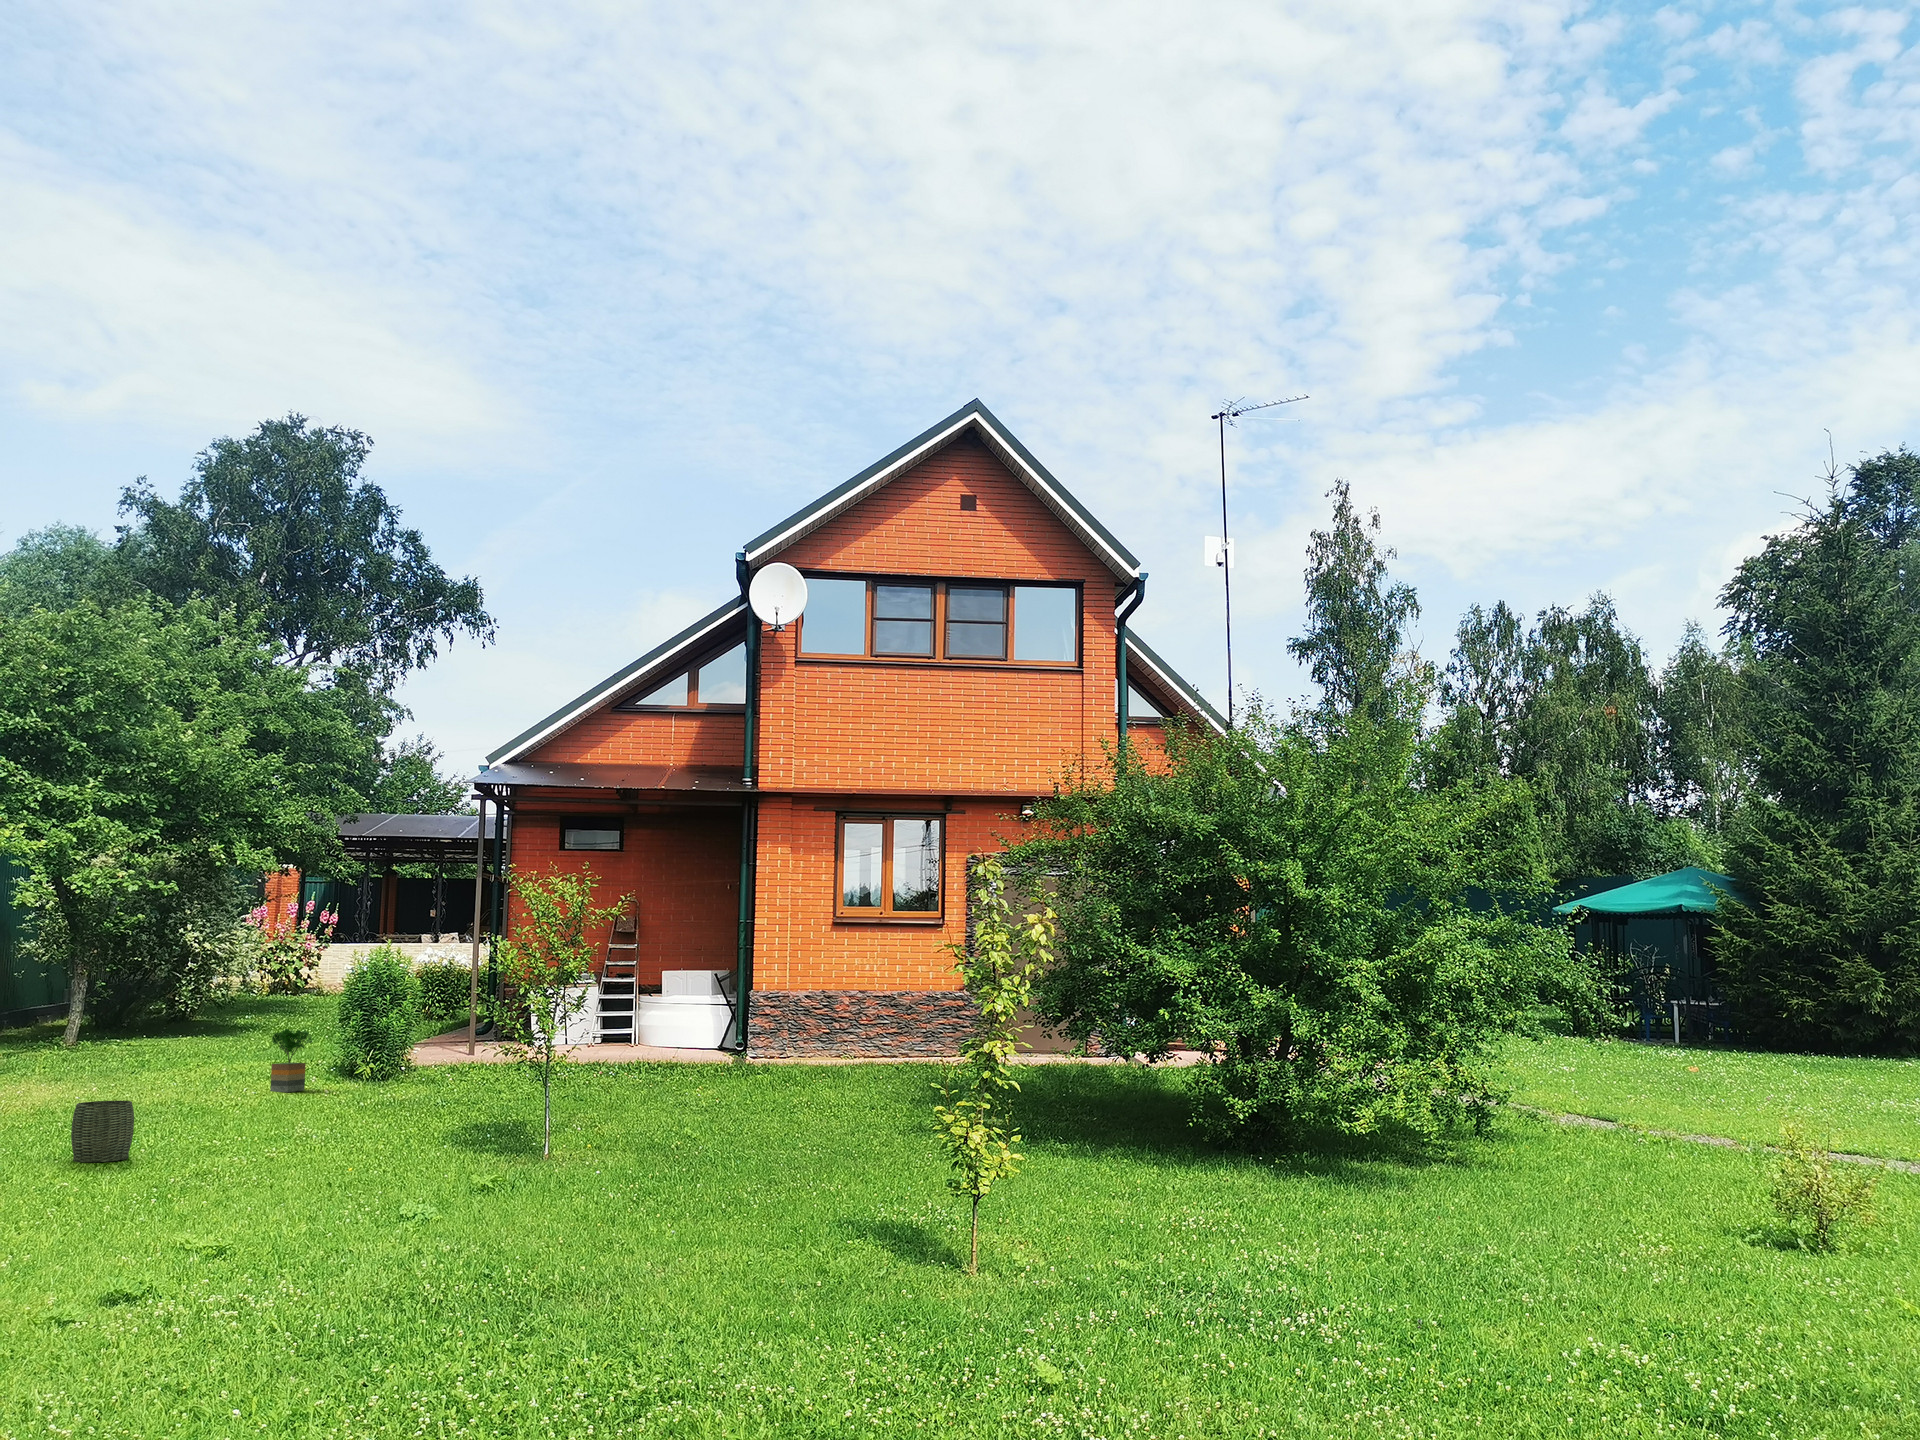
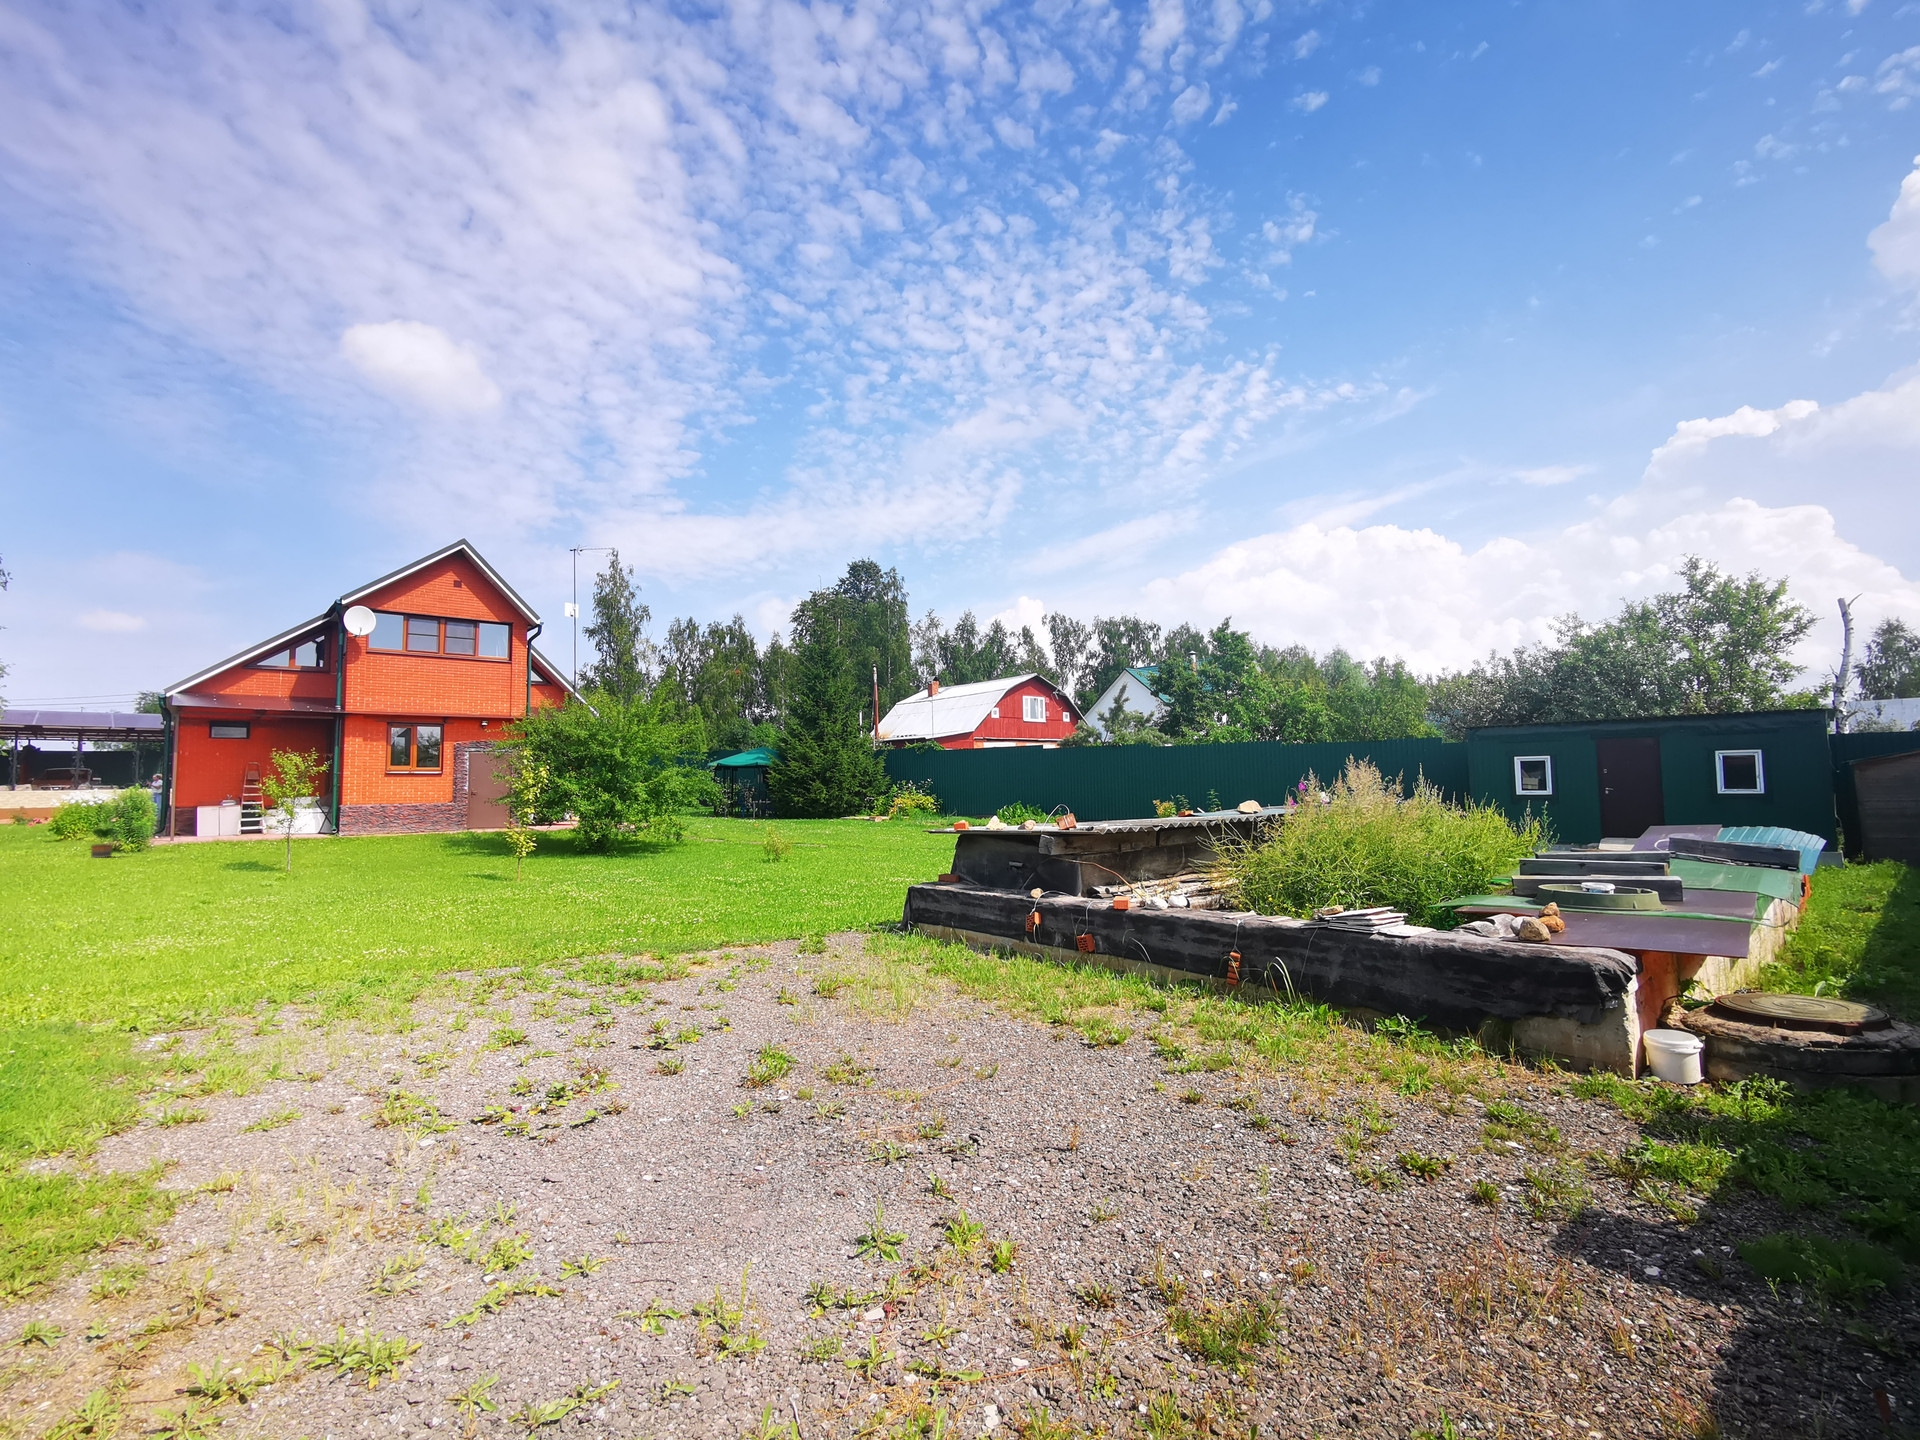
woven basket: present [71,1100,134,1162] -> none [75,854,108,880]

